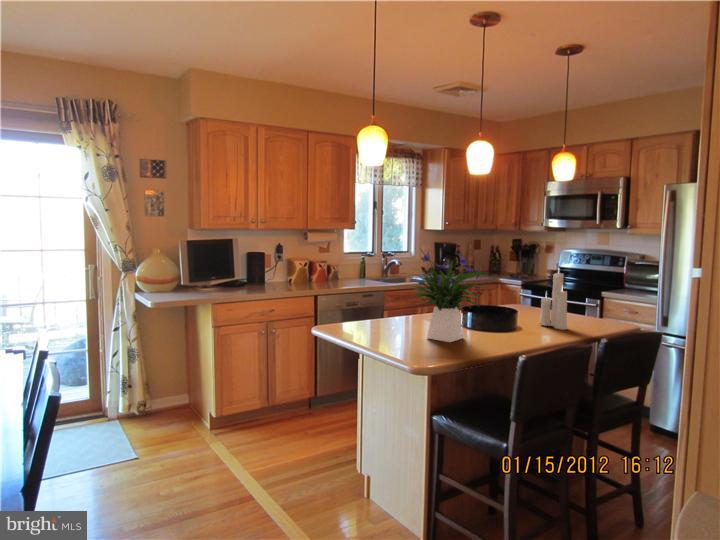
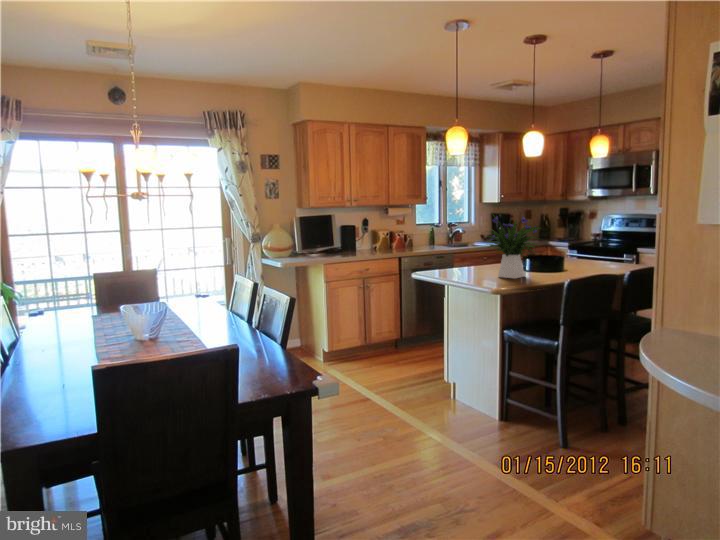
candle: present [539,272,567,330] -> none [581,221,603,270]

